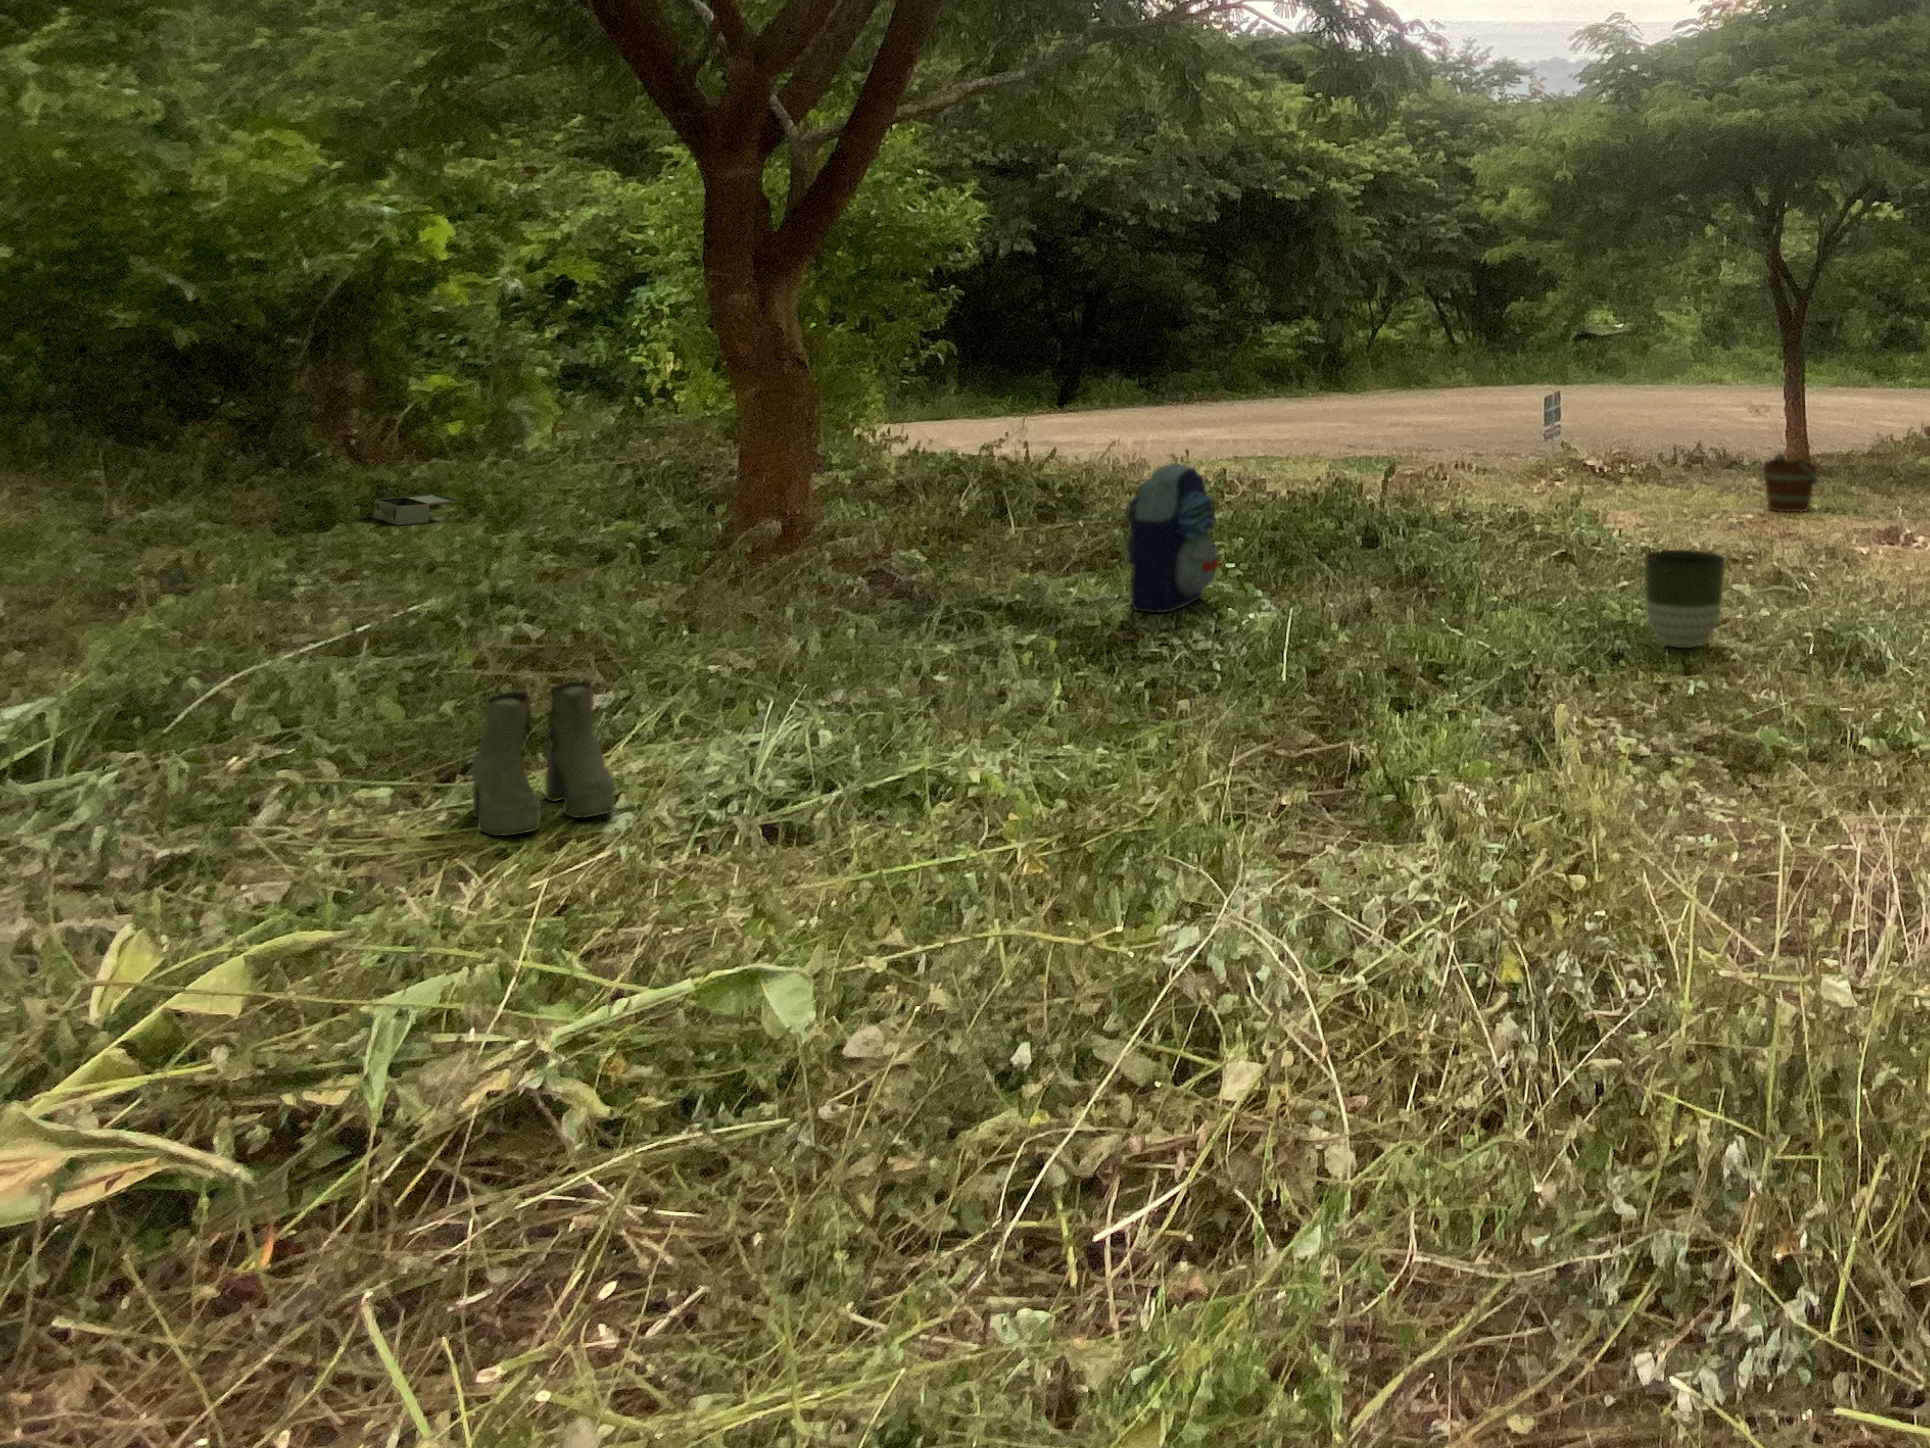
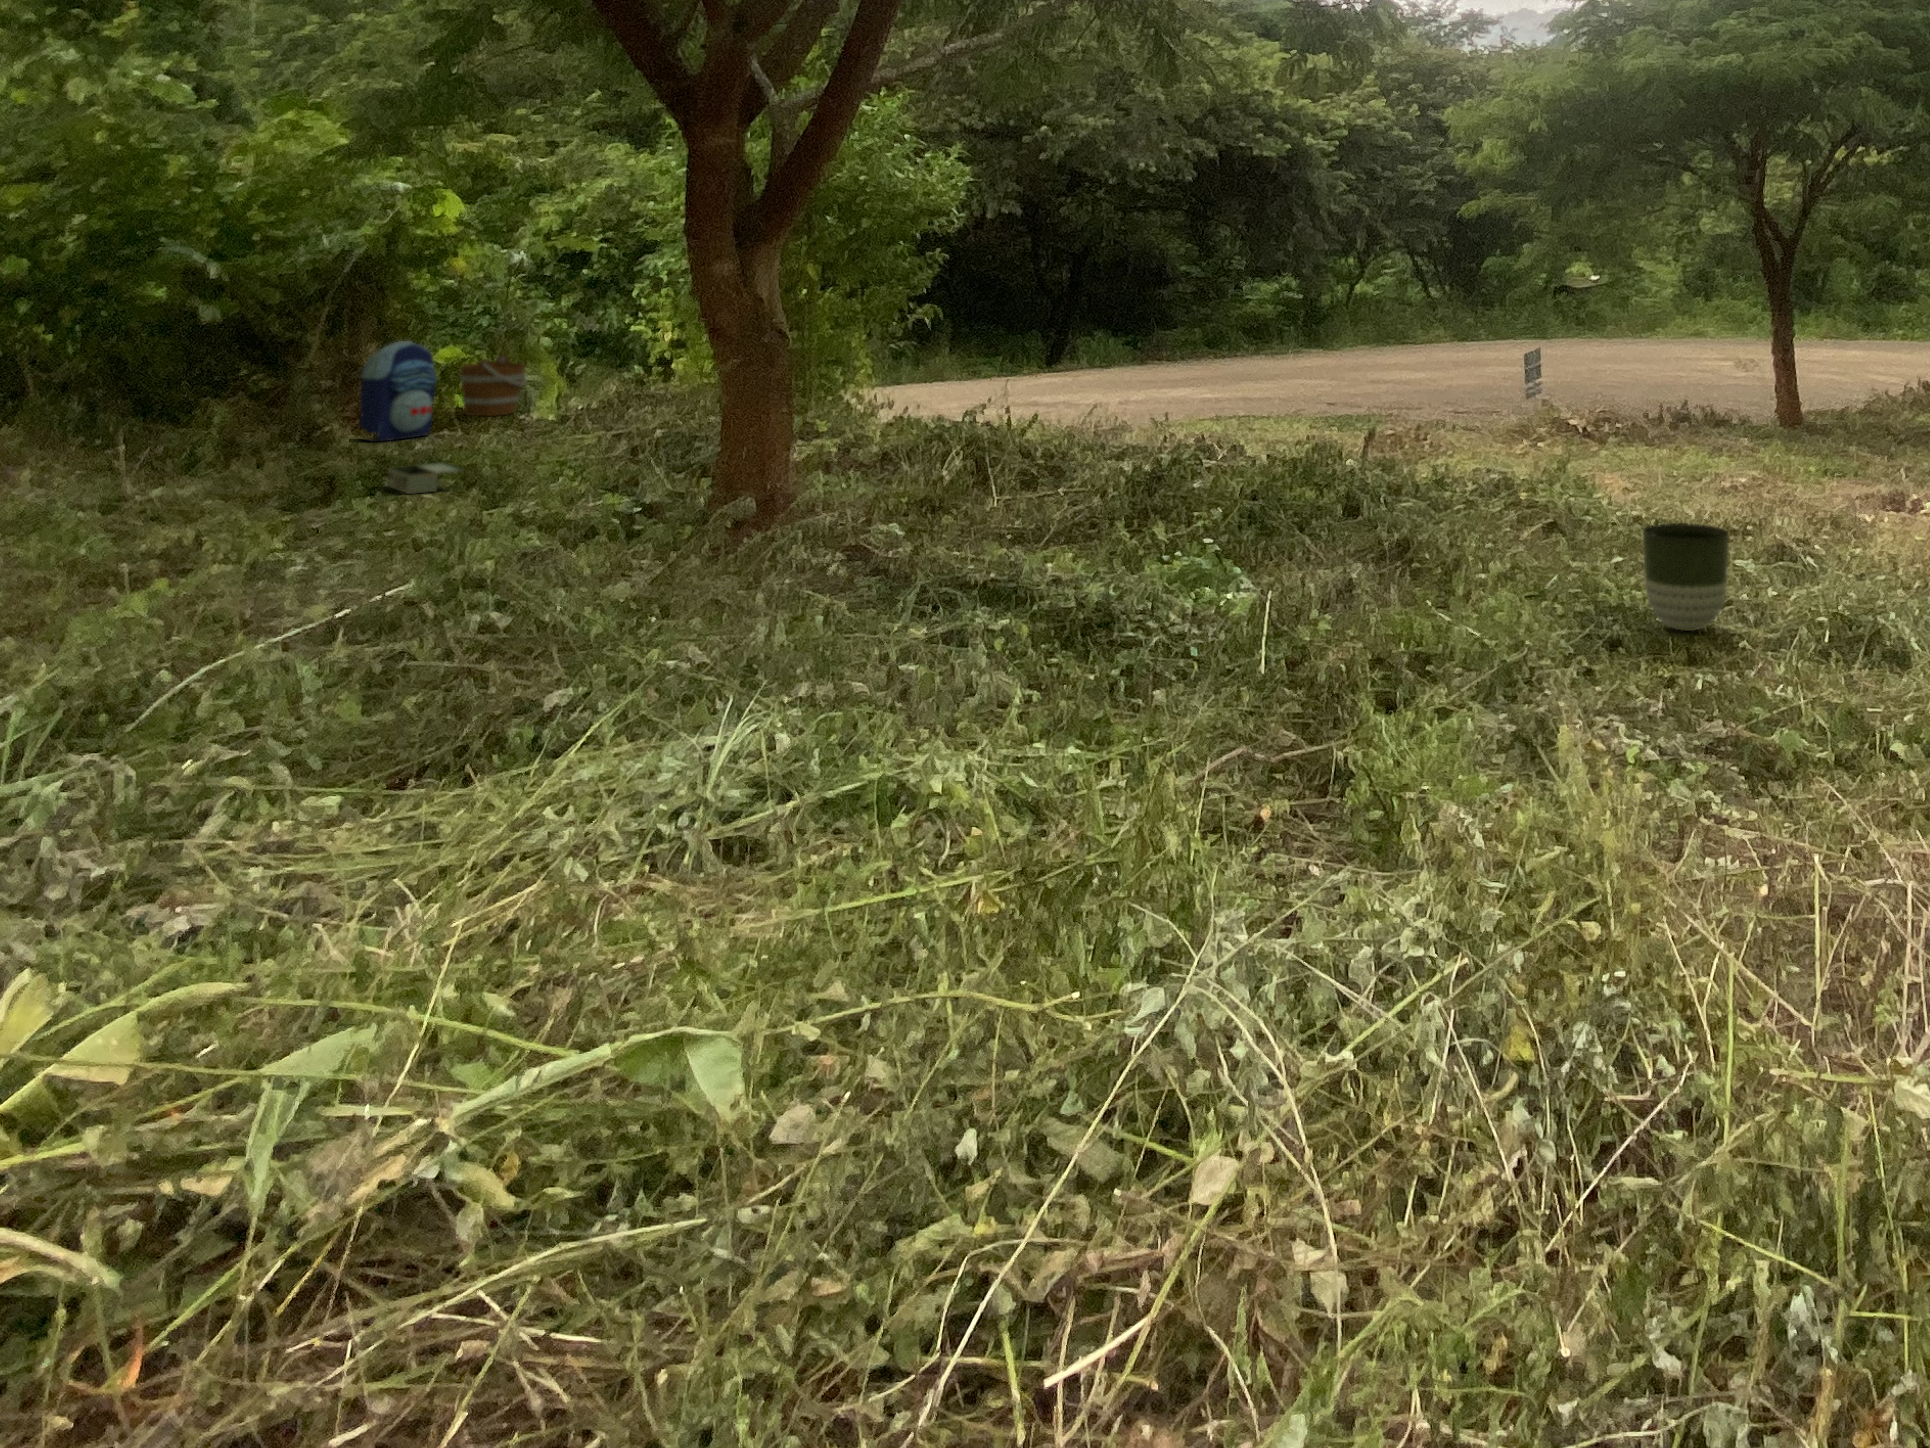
bucket: present [1763,454,1818,512] -> present [460,355,526,416]
backpack: present [1125,463,1218,613] -> present [360,341,436,442]
boots: present [471,682,615,836] -> none [419,680,563,852]

